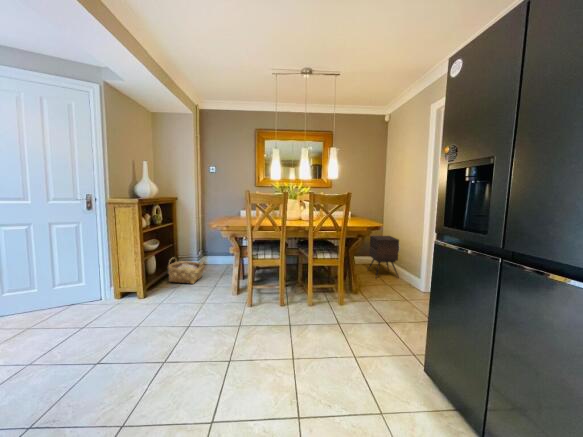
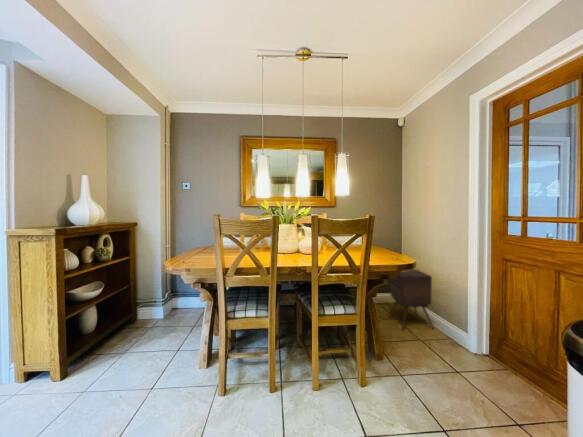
woven basket: present [168,258,204,284] -> none [113,307,168,346]

